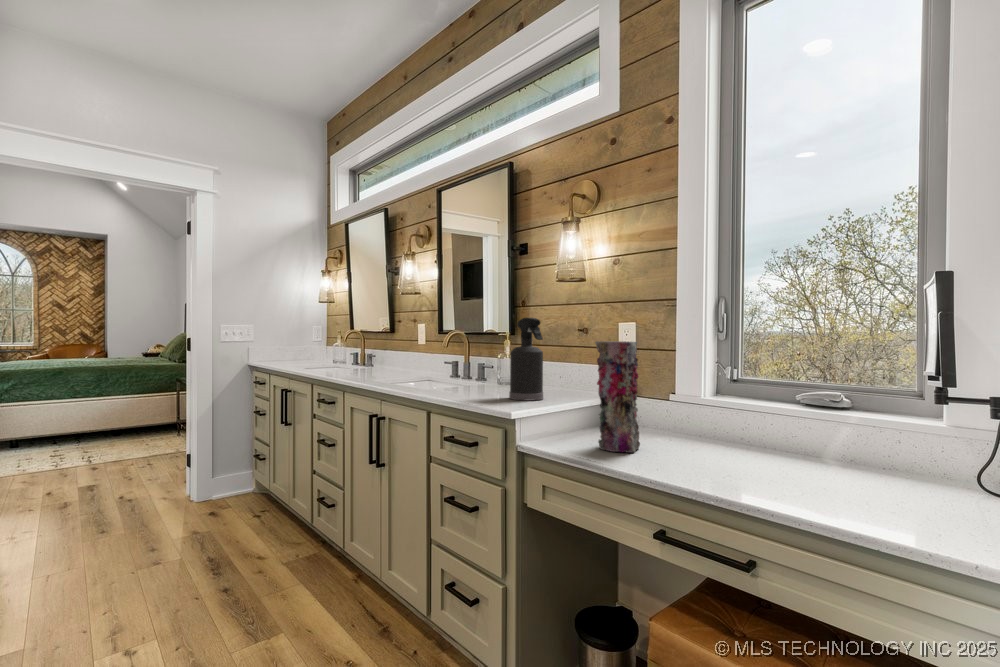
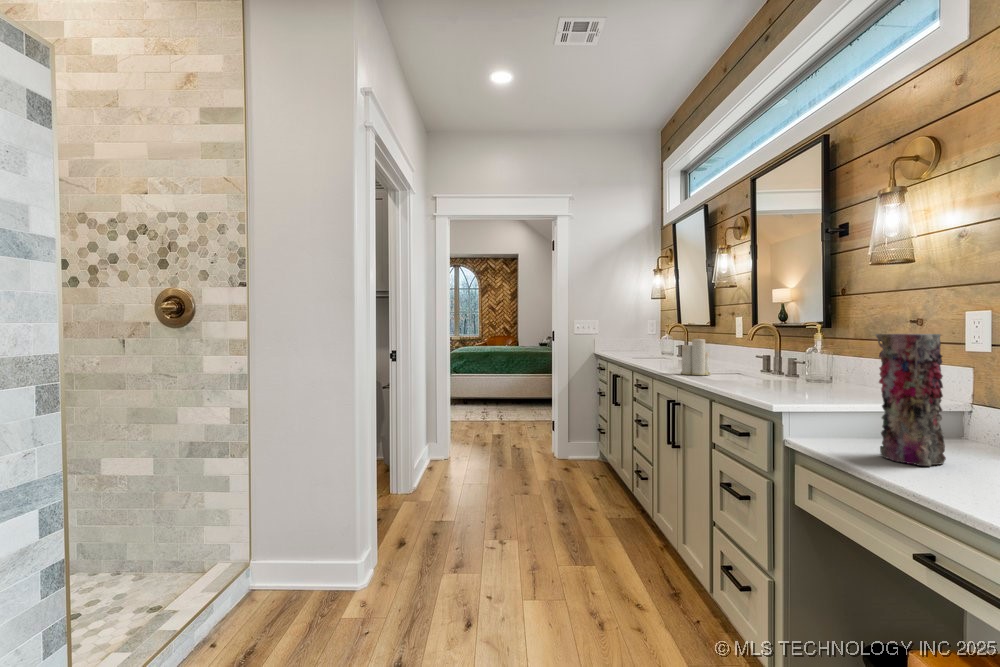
spray bottle: present [509,318,543,401] -> none [796,308,839,398]
candle: none [381,342,412,385] -> present [681,339,711,375]

